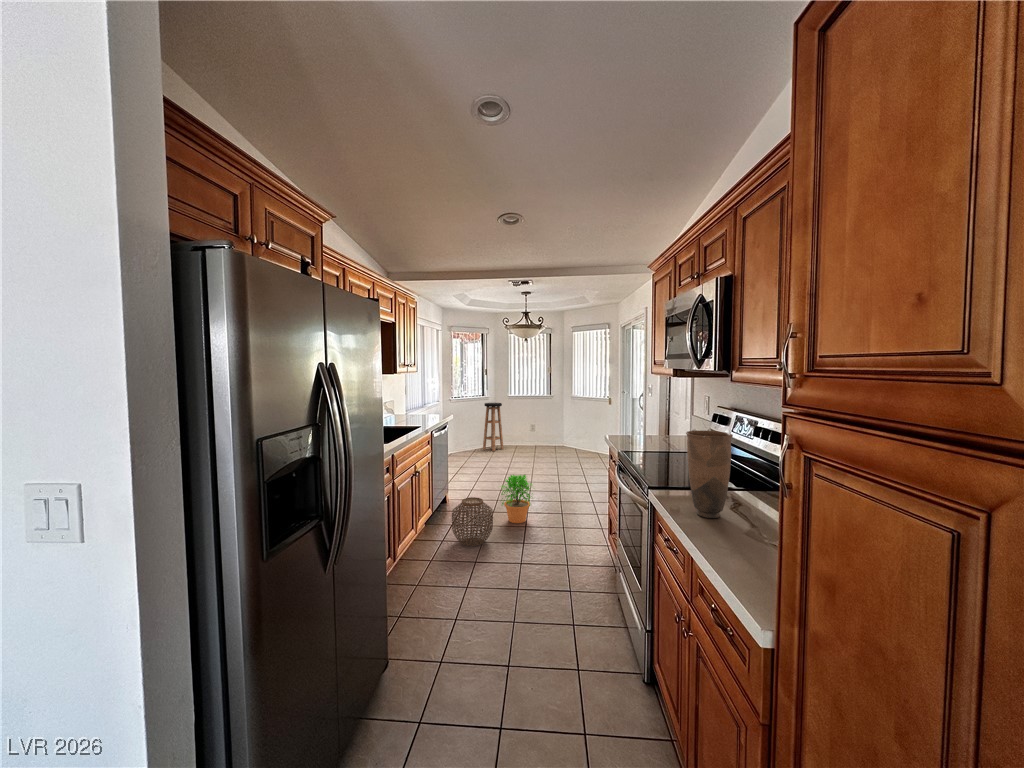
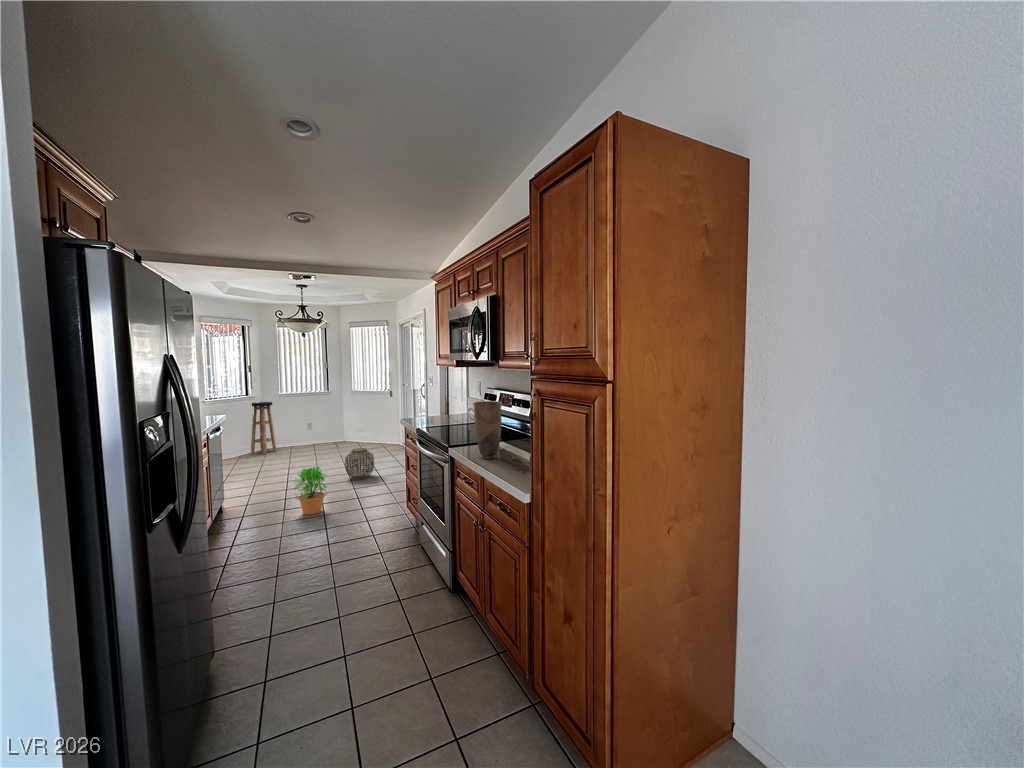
woven basket: present [452,497,493,546] -> present [345,448,374,480]

